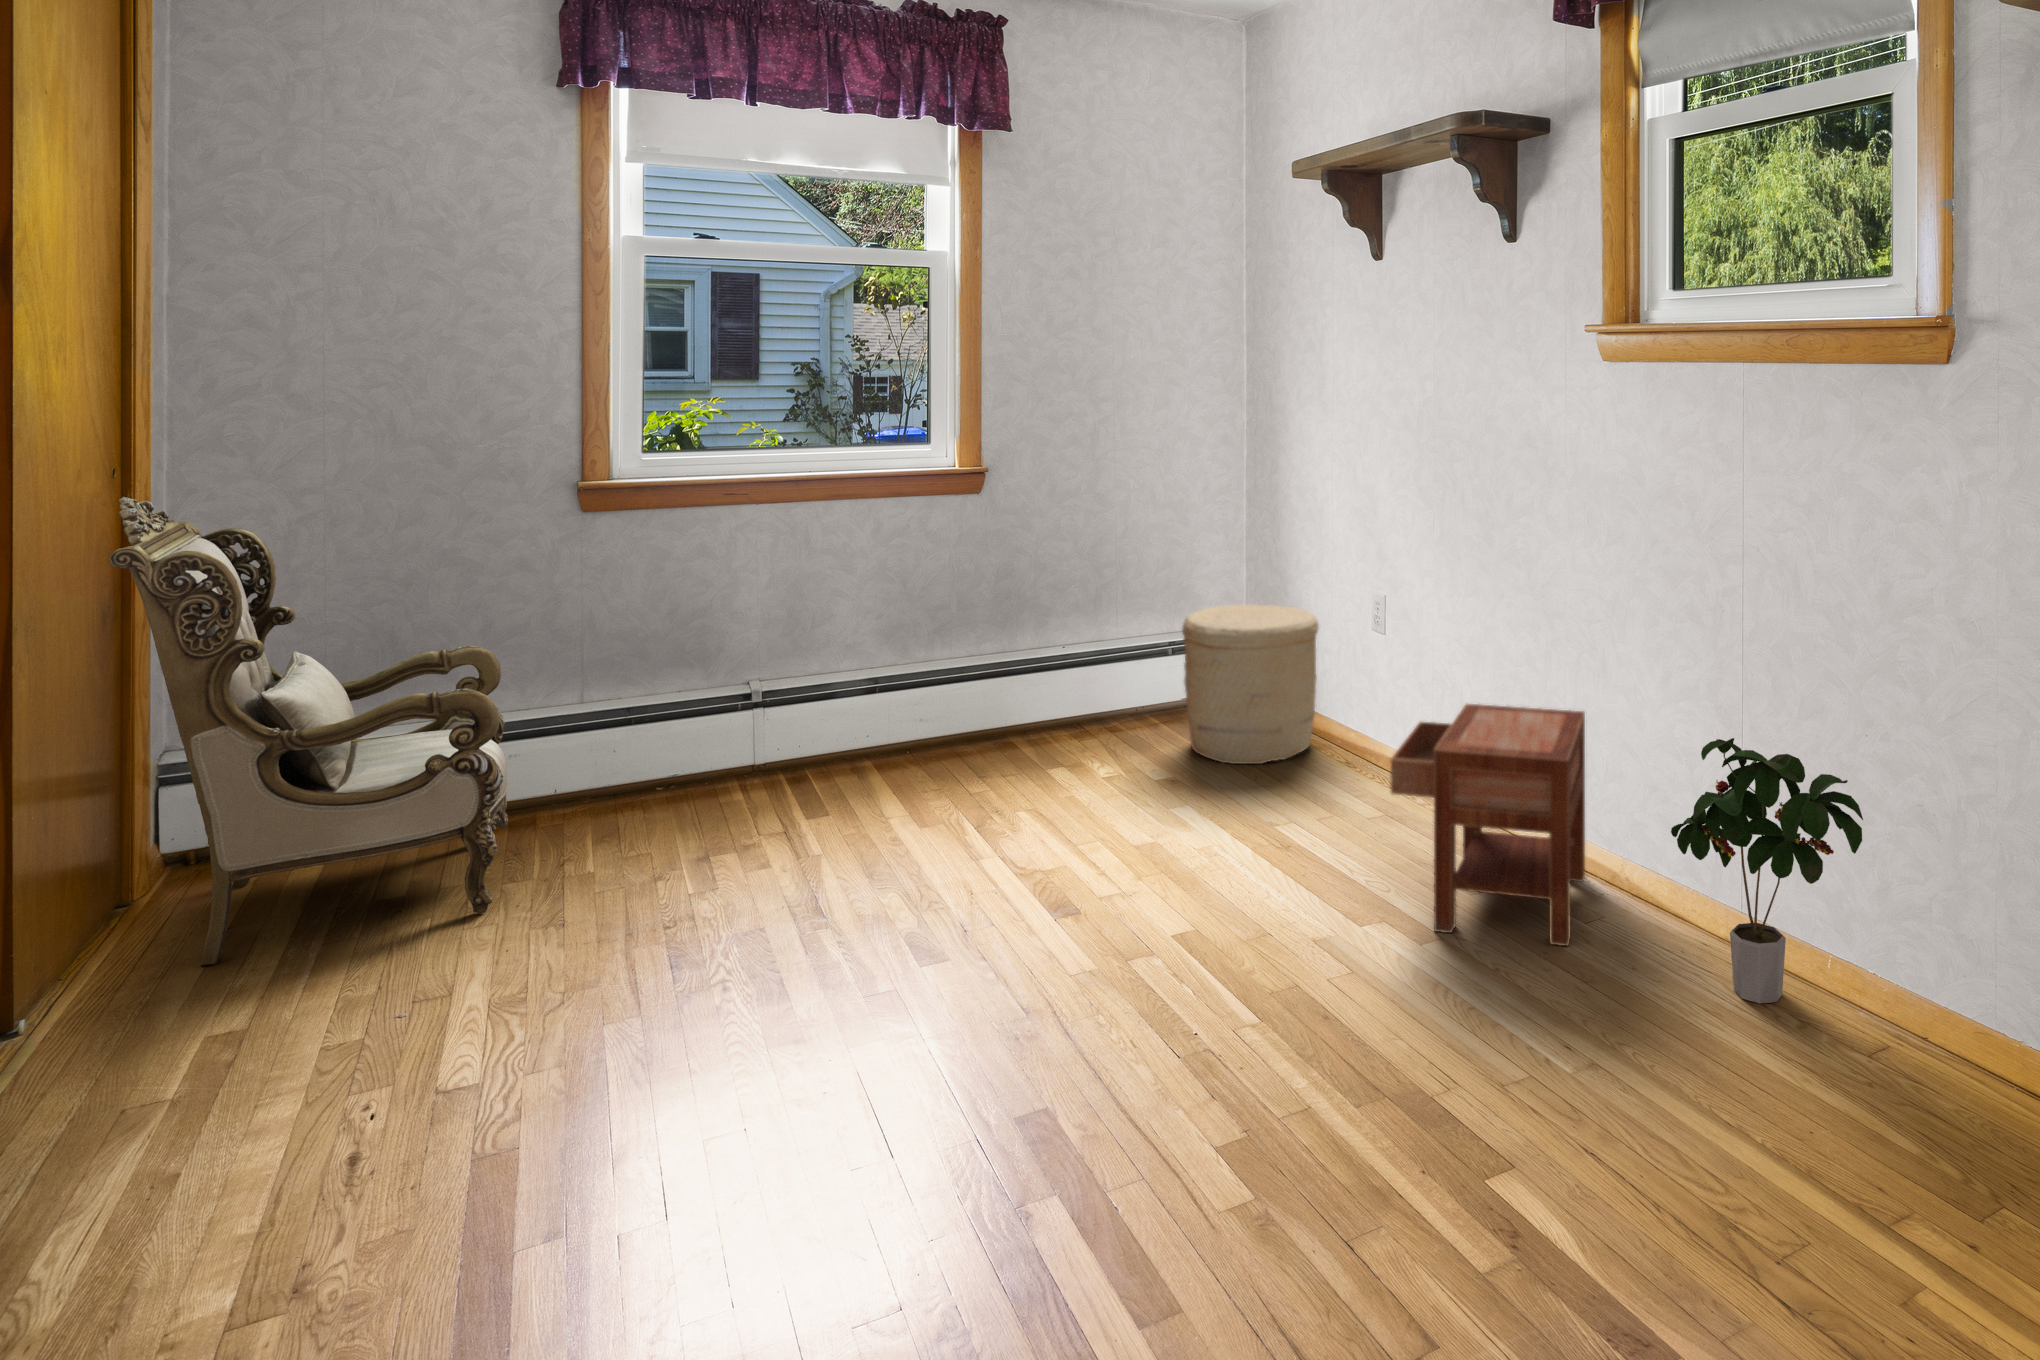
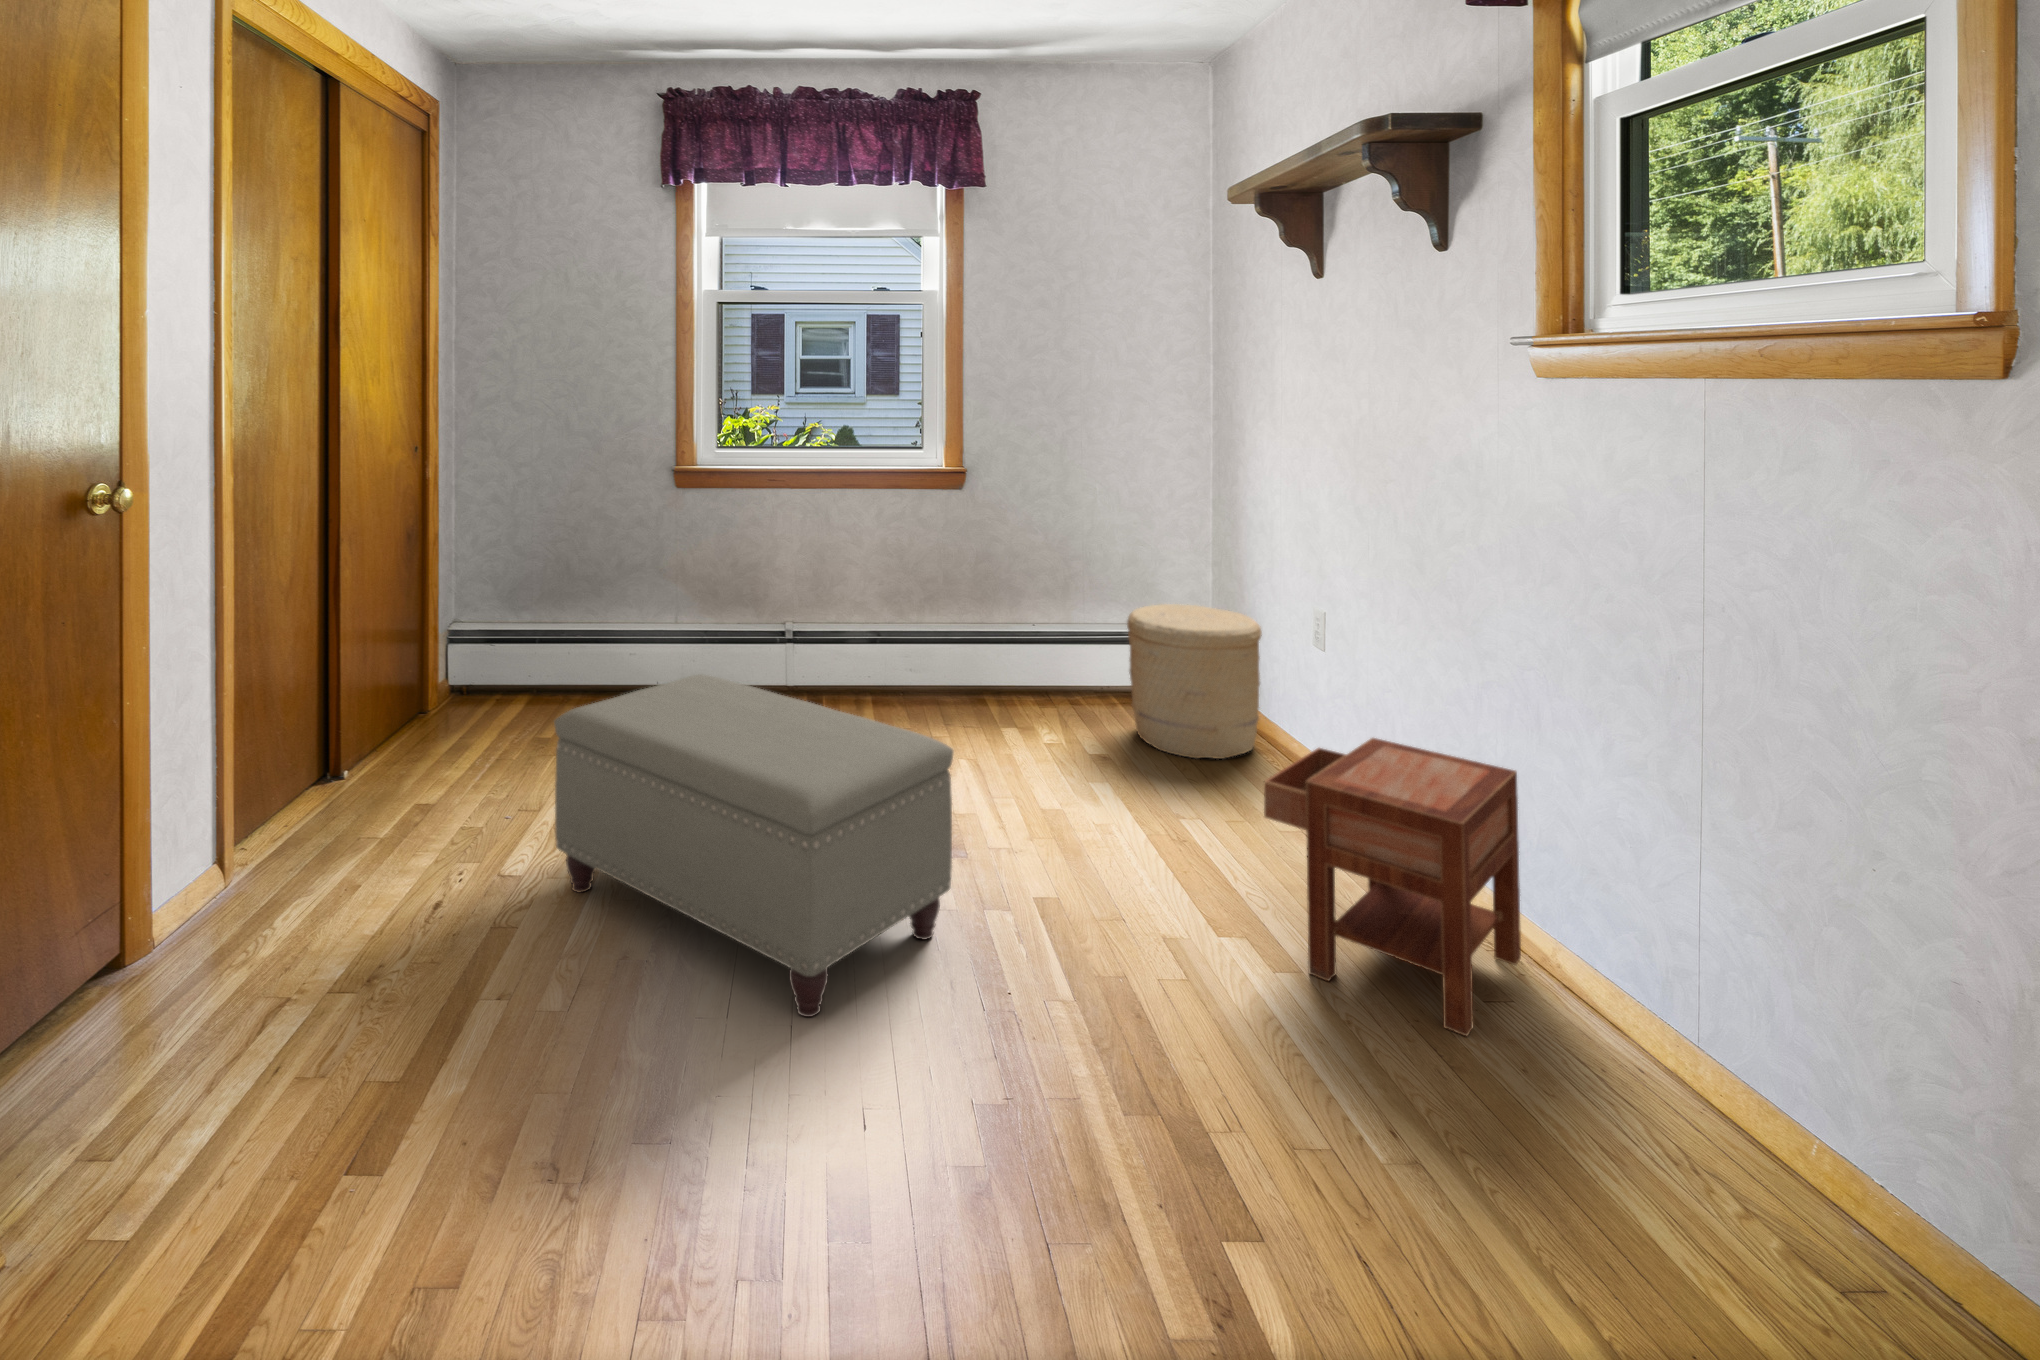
armchair: present [109,497,508,966] -> none [395,458,625,762]
potted plant: present [1671,738,1863,1003] -> none [1606,839,1889,1201]
ottoman: none [531,755,1093,1111] -> present [554,674,953,1017]

